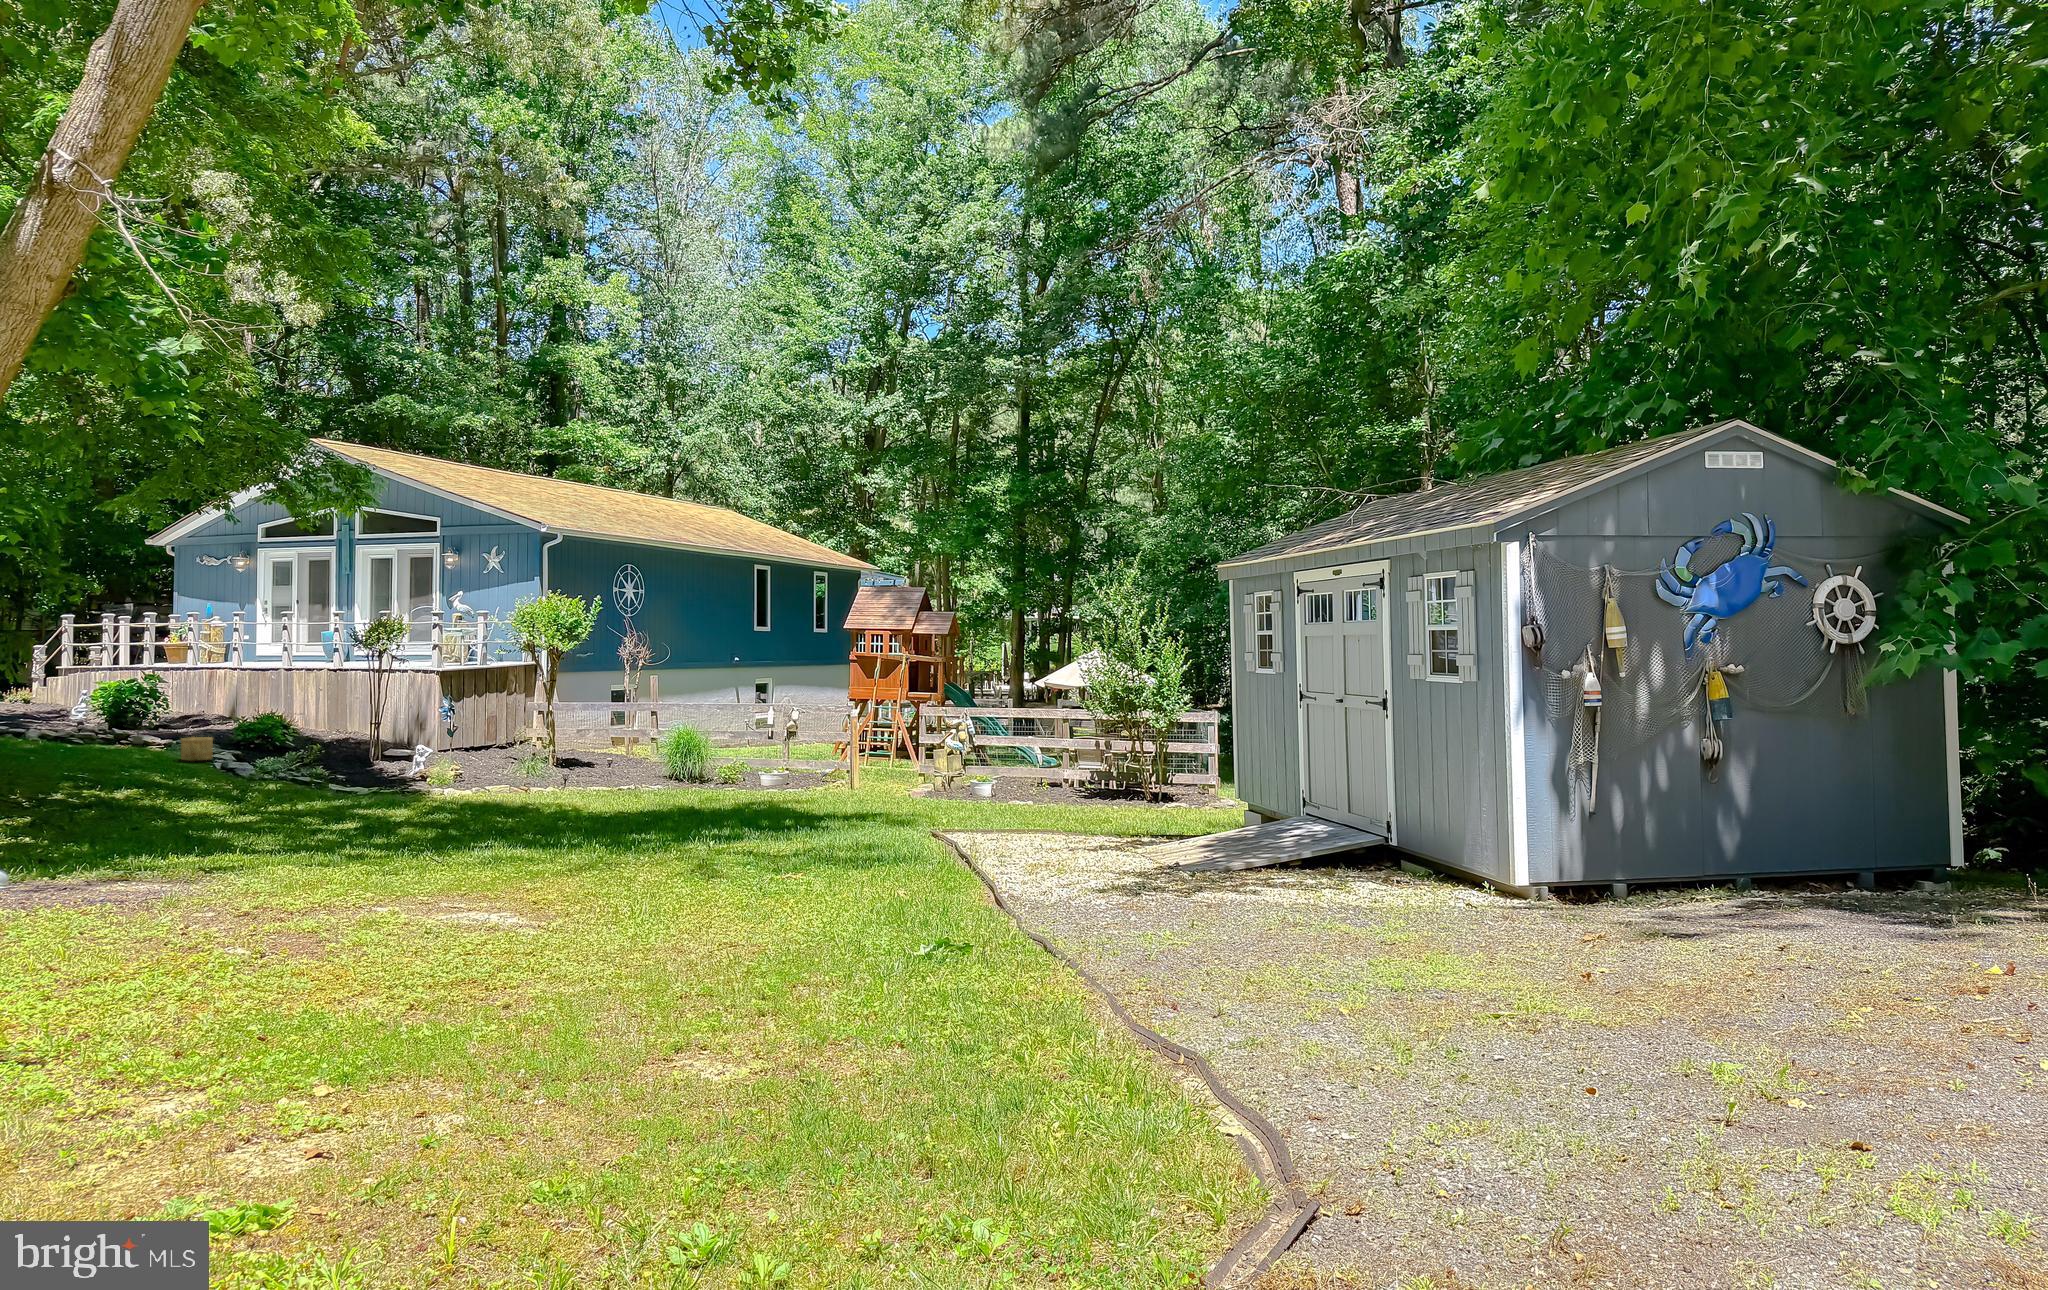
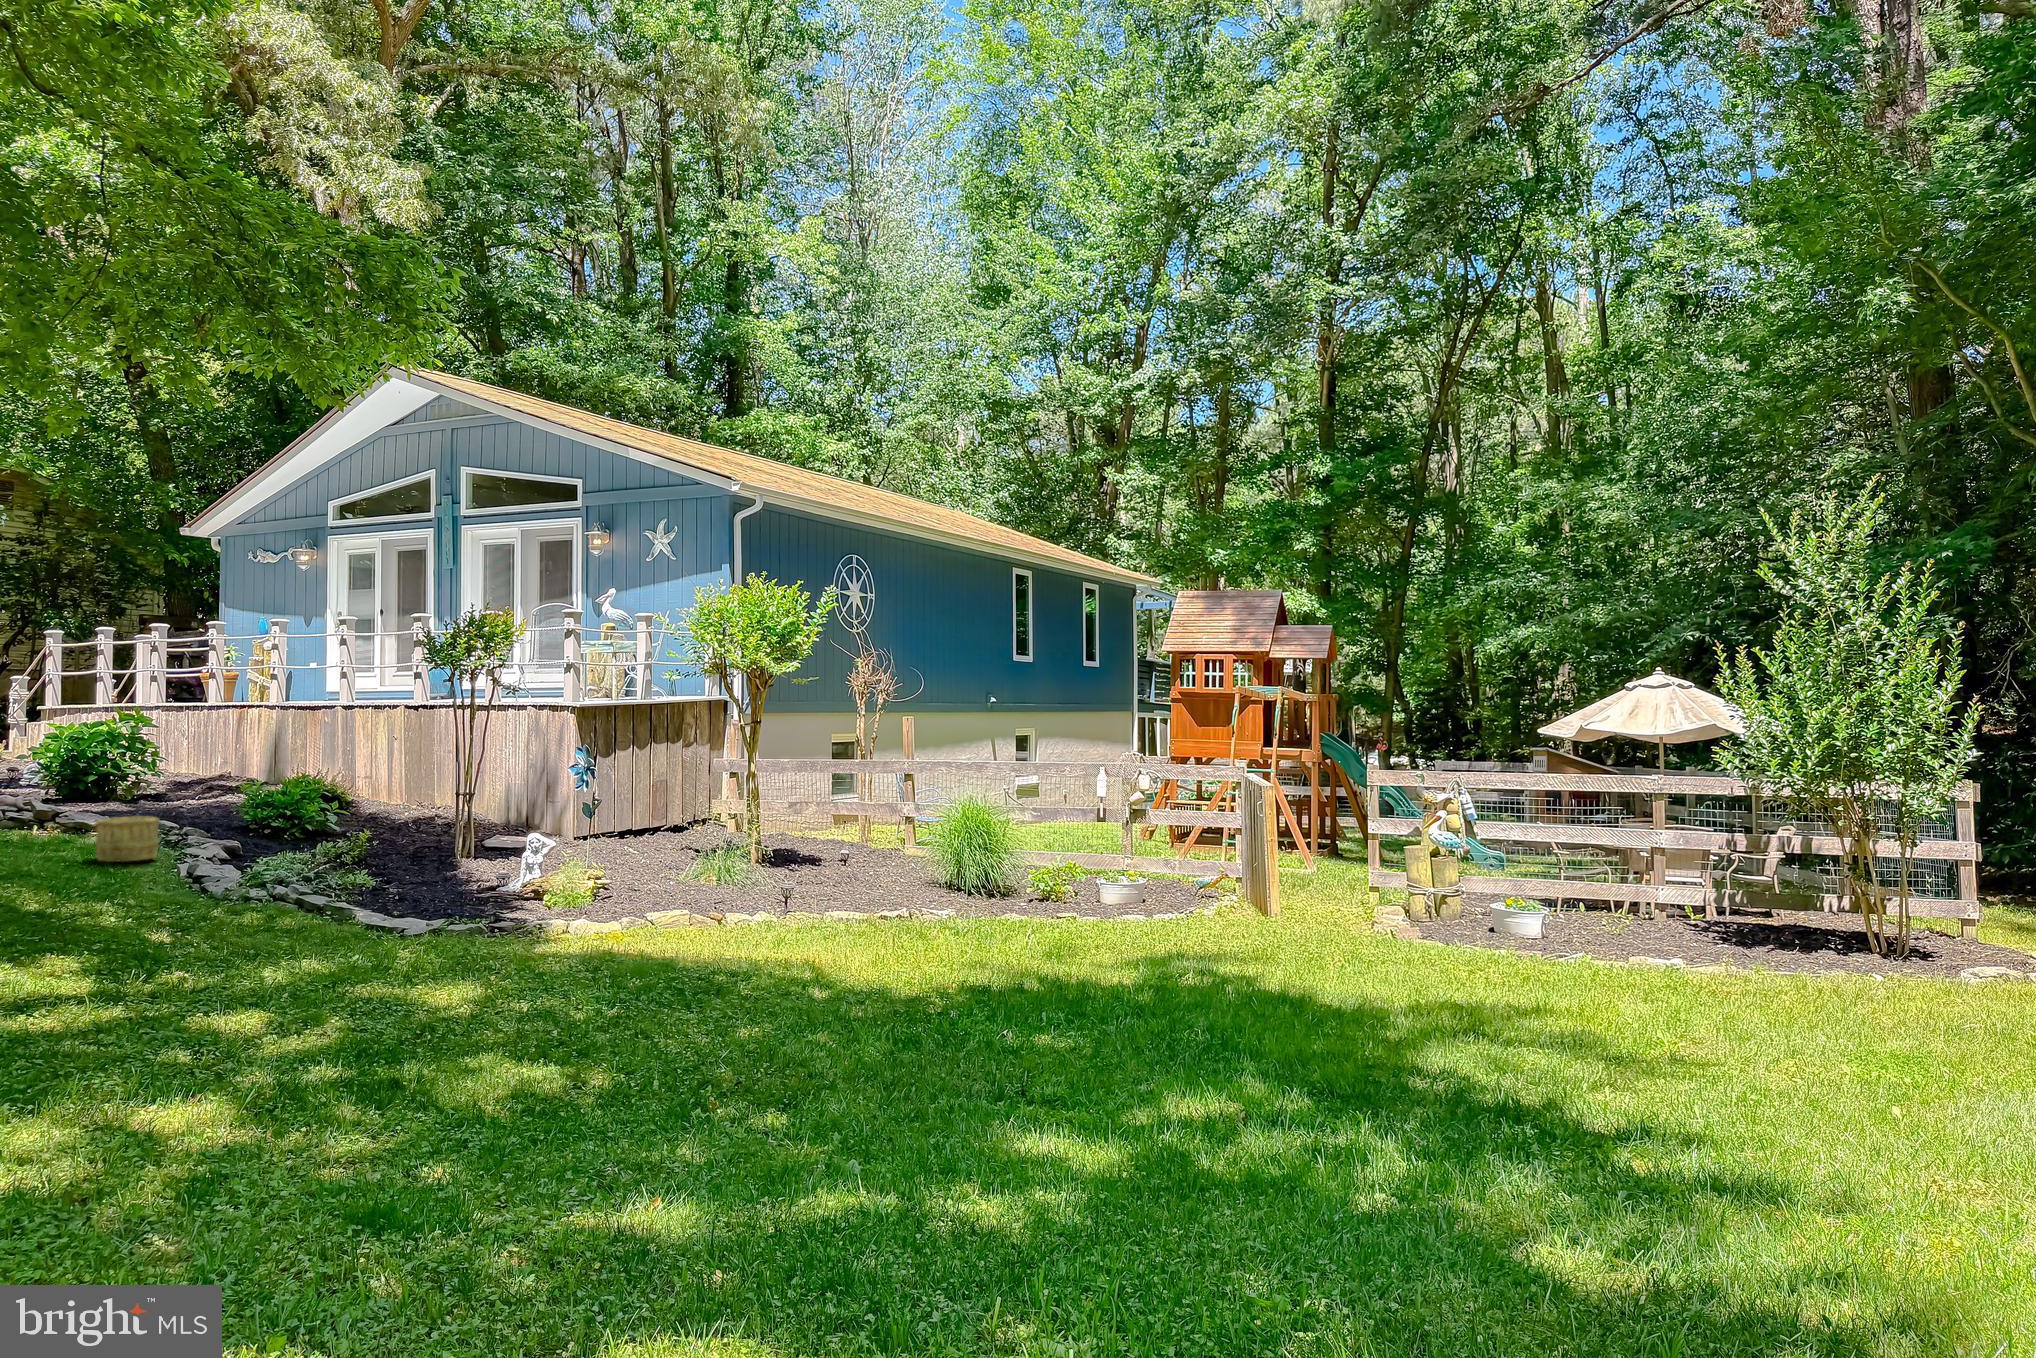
potted plant: present [127,717,152,744] -> none [29,778,88,827]

